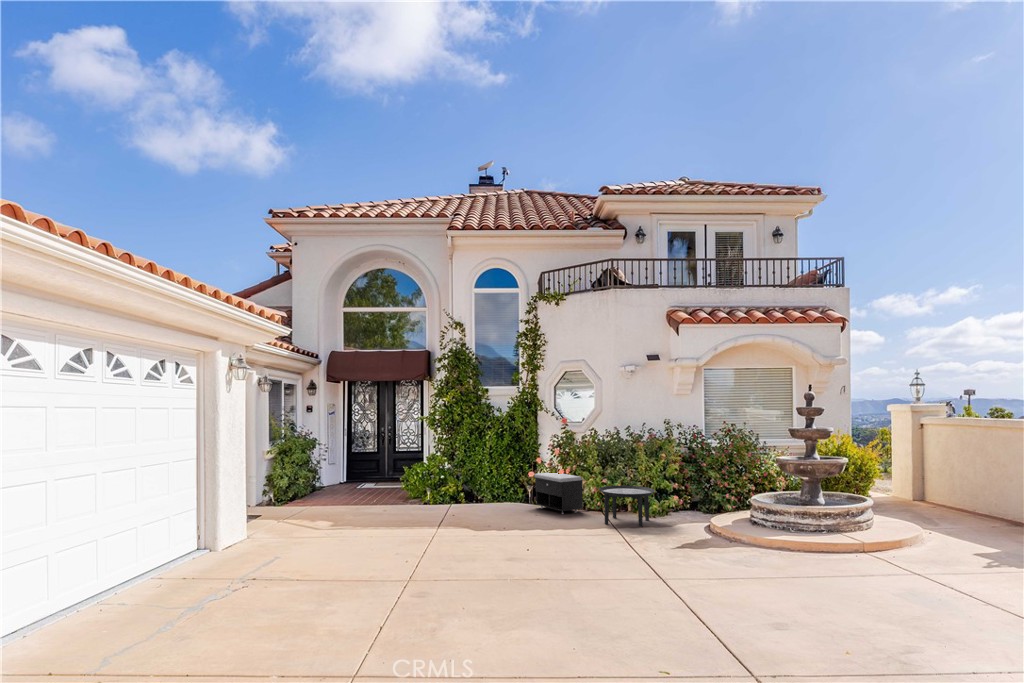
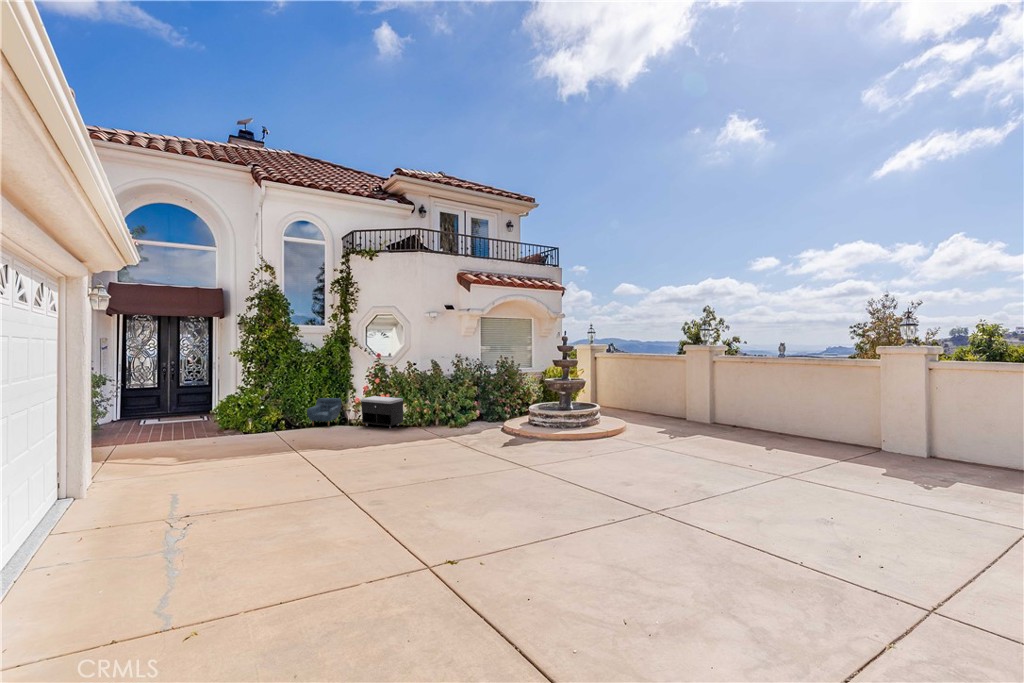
armchair: none [482,471,521,505] -> present [307,398,341,426]
round table: present [599,485,655,527] -> none [425,402,465,432]

